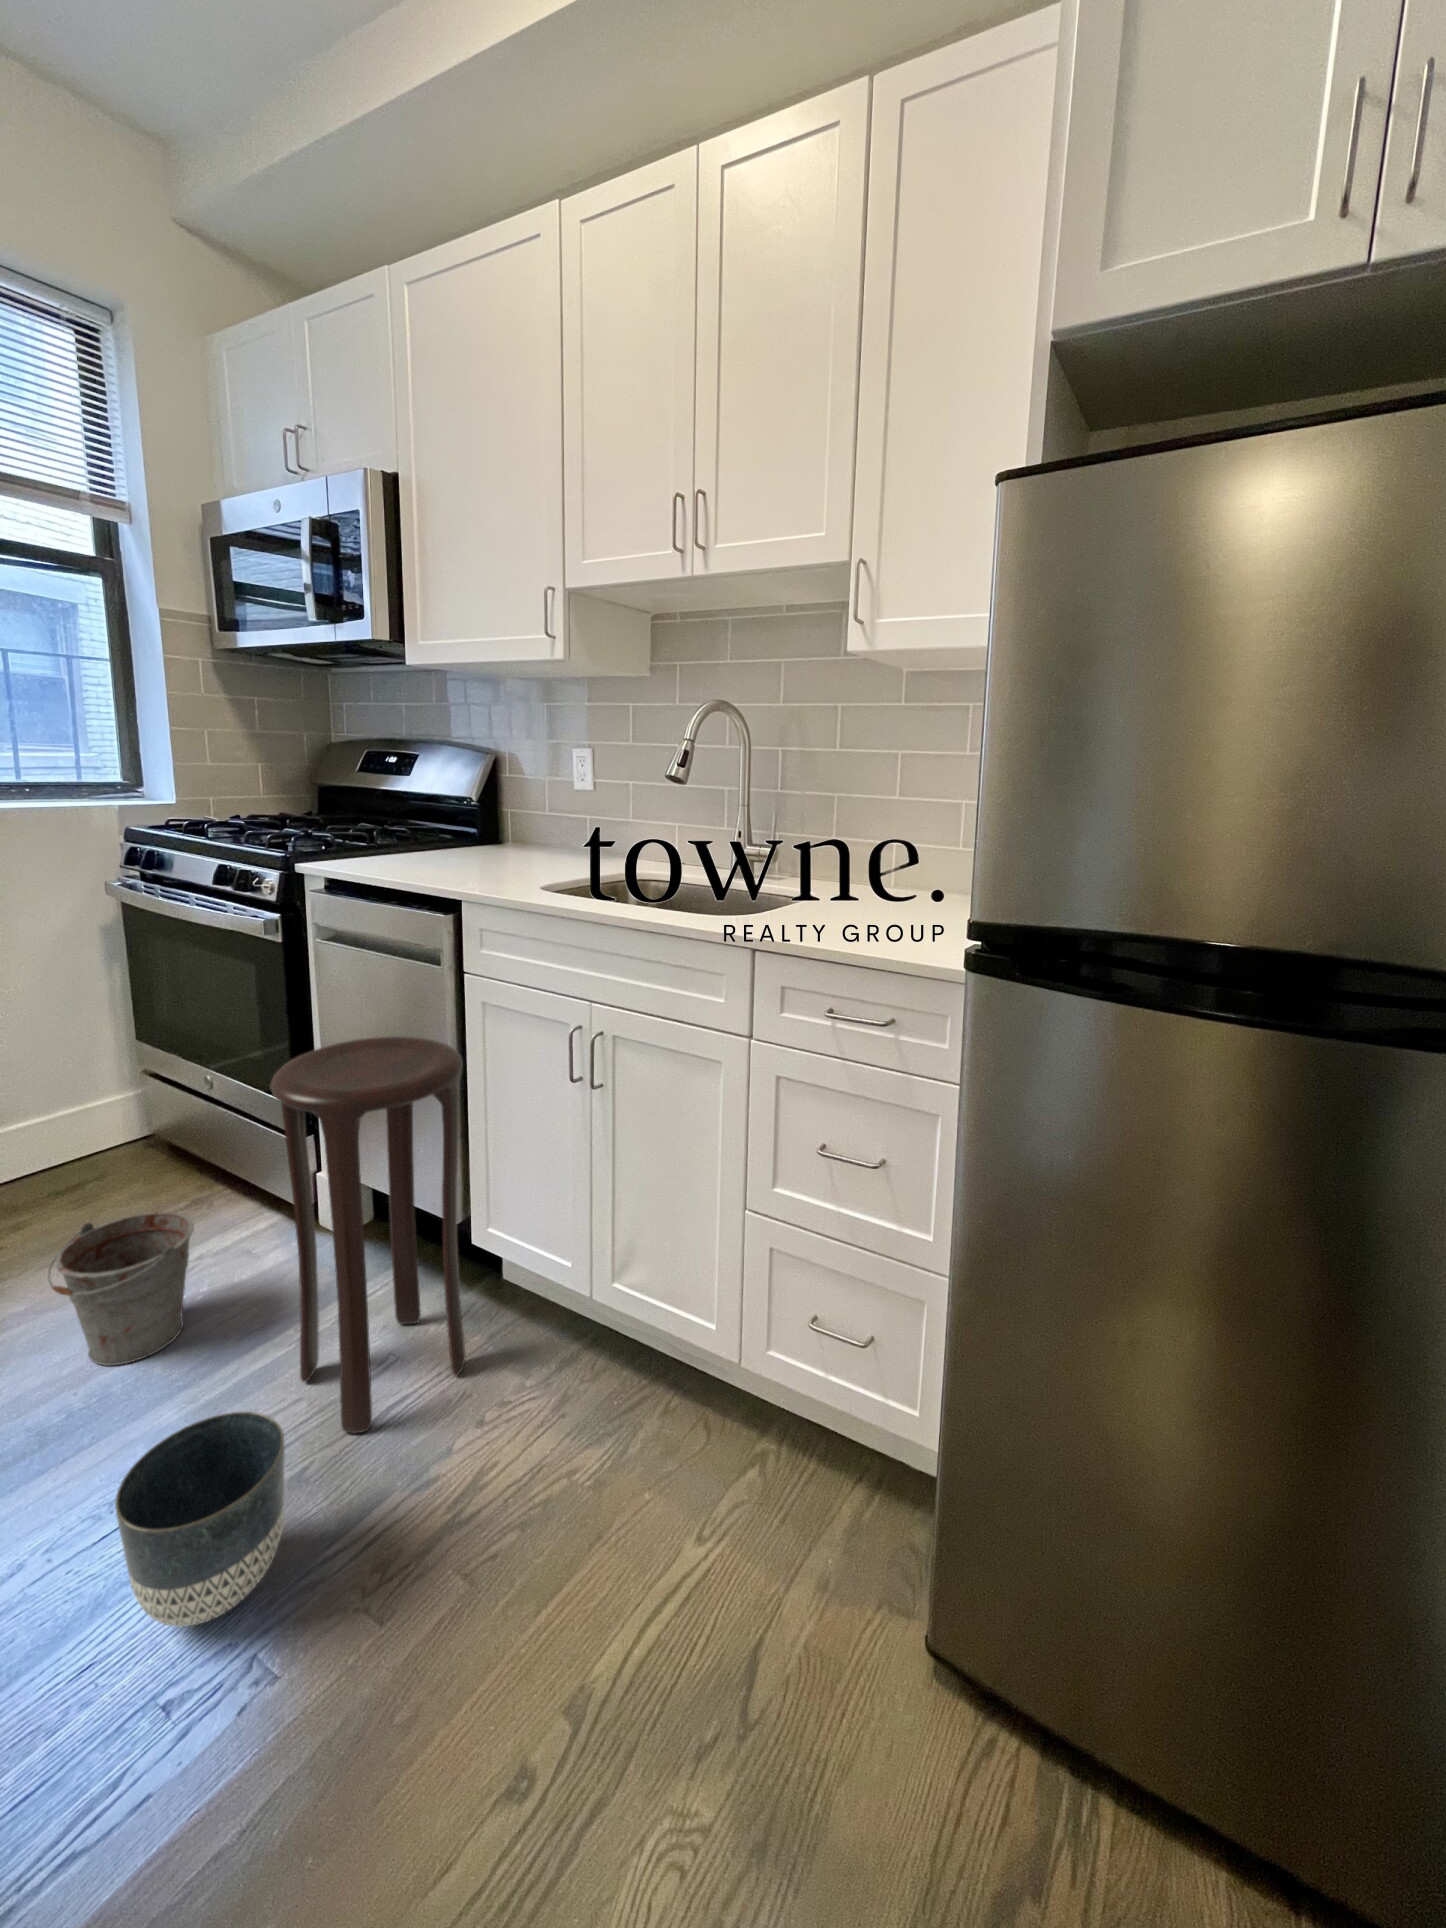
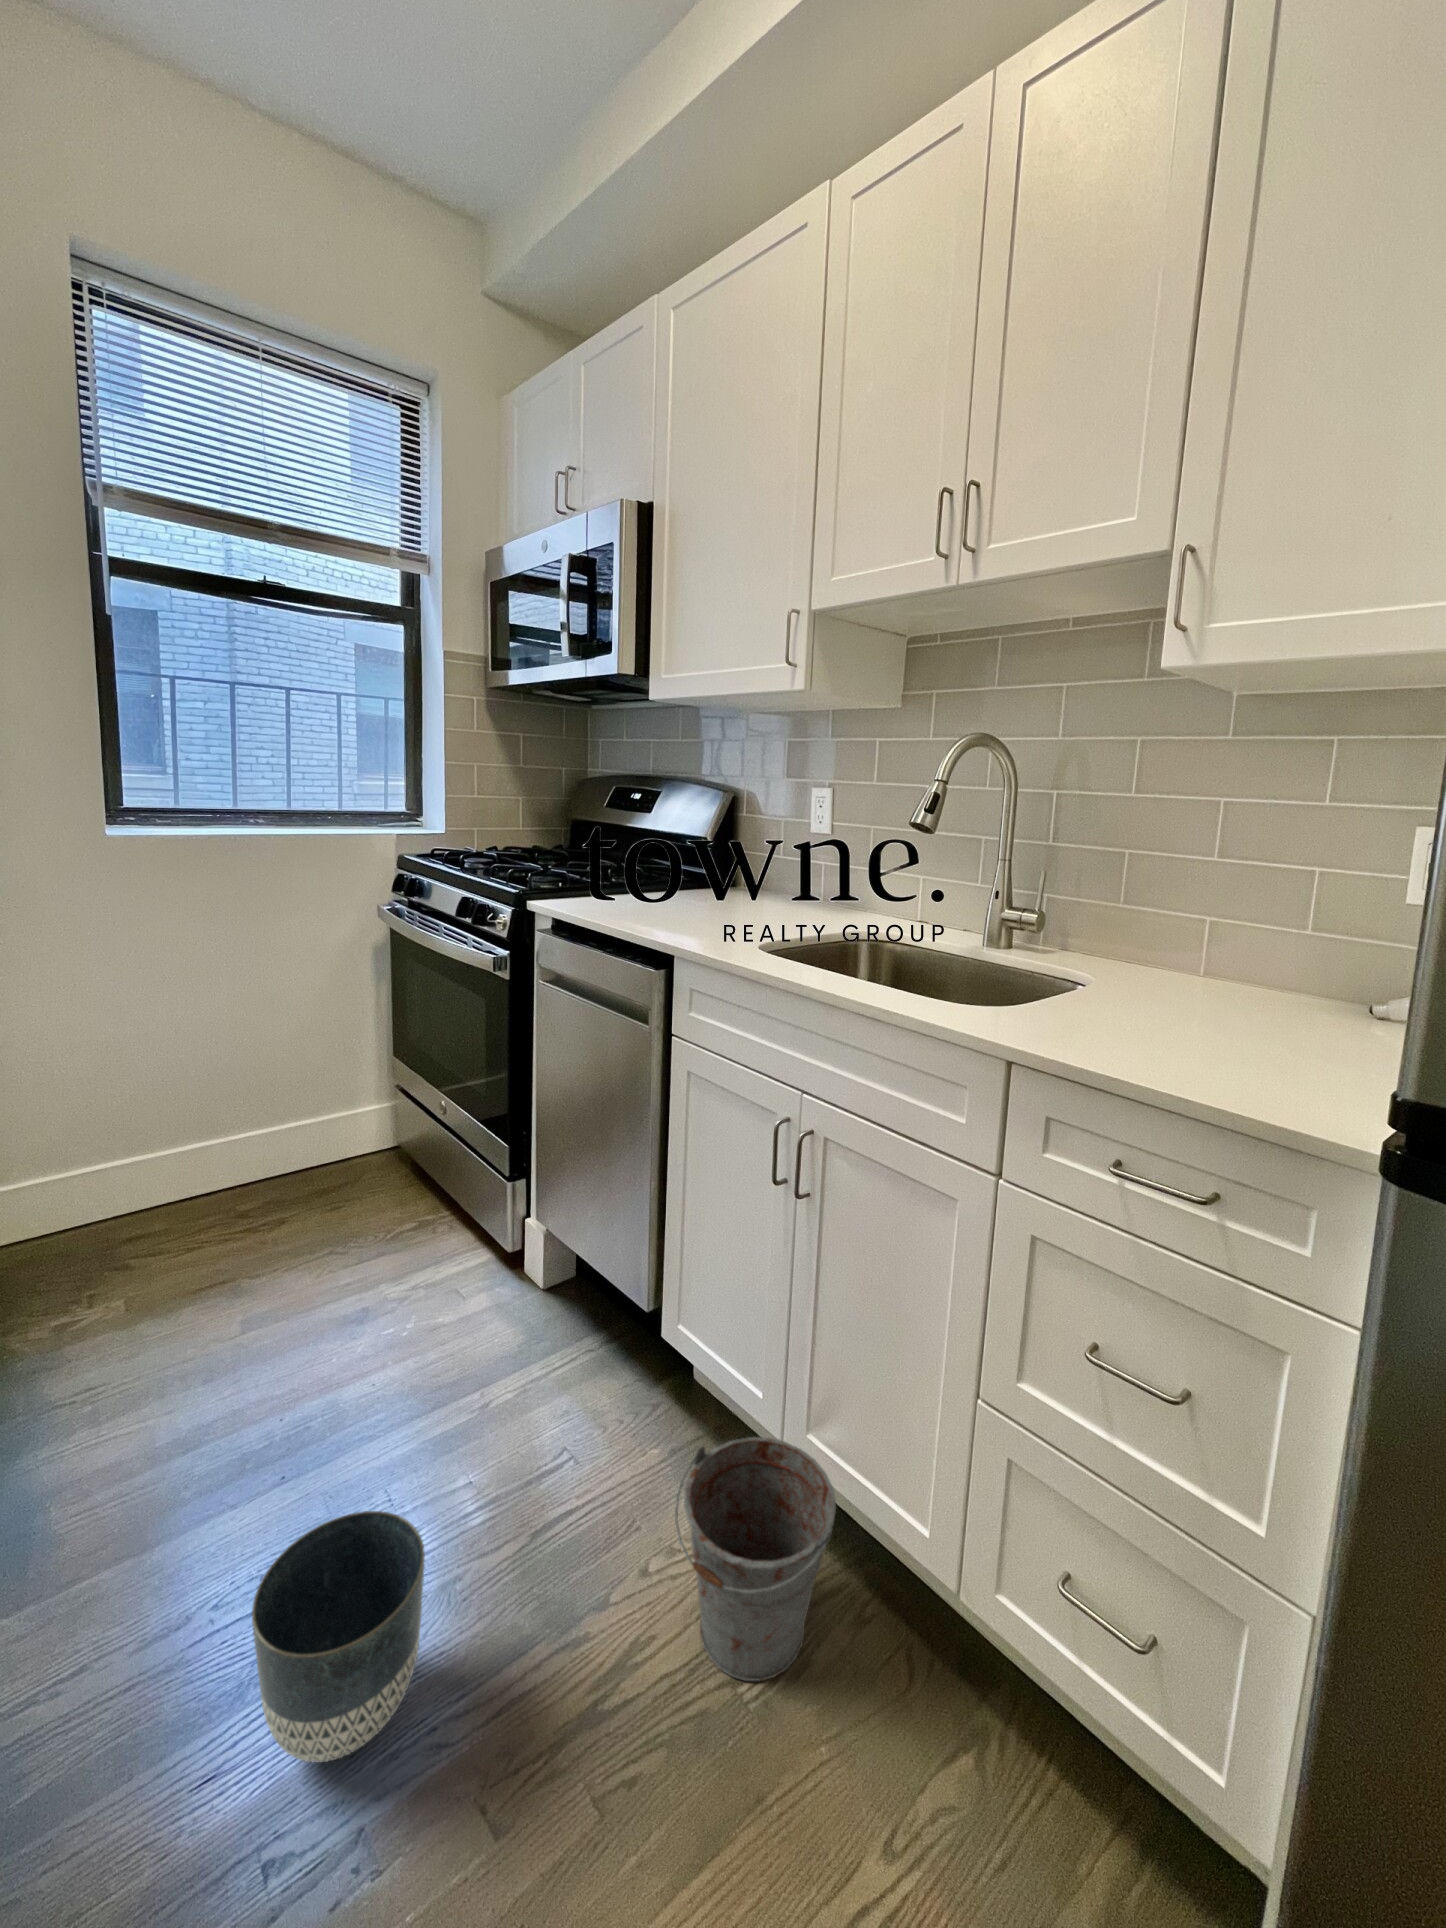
stool: present [271,1037,466,1434] -> none [461,1099,658,1550]
bucket: present [47,1212,194,1366] -> present [675,1437,836,1681]

